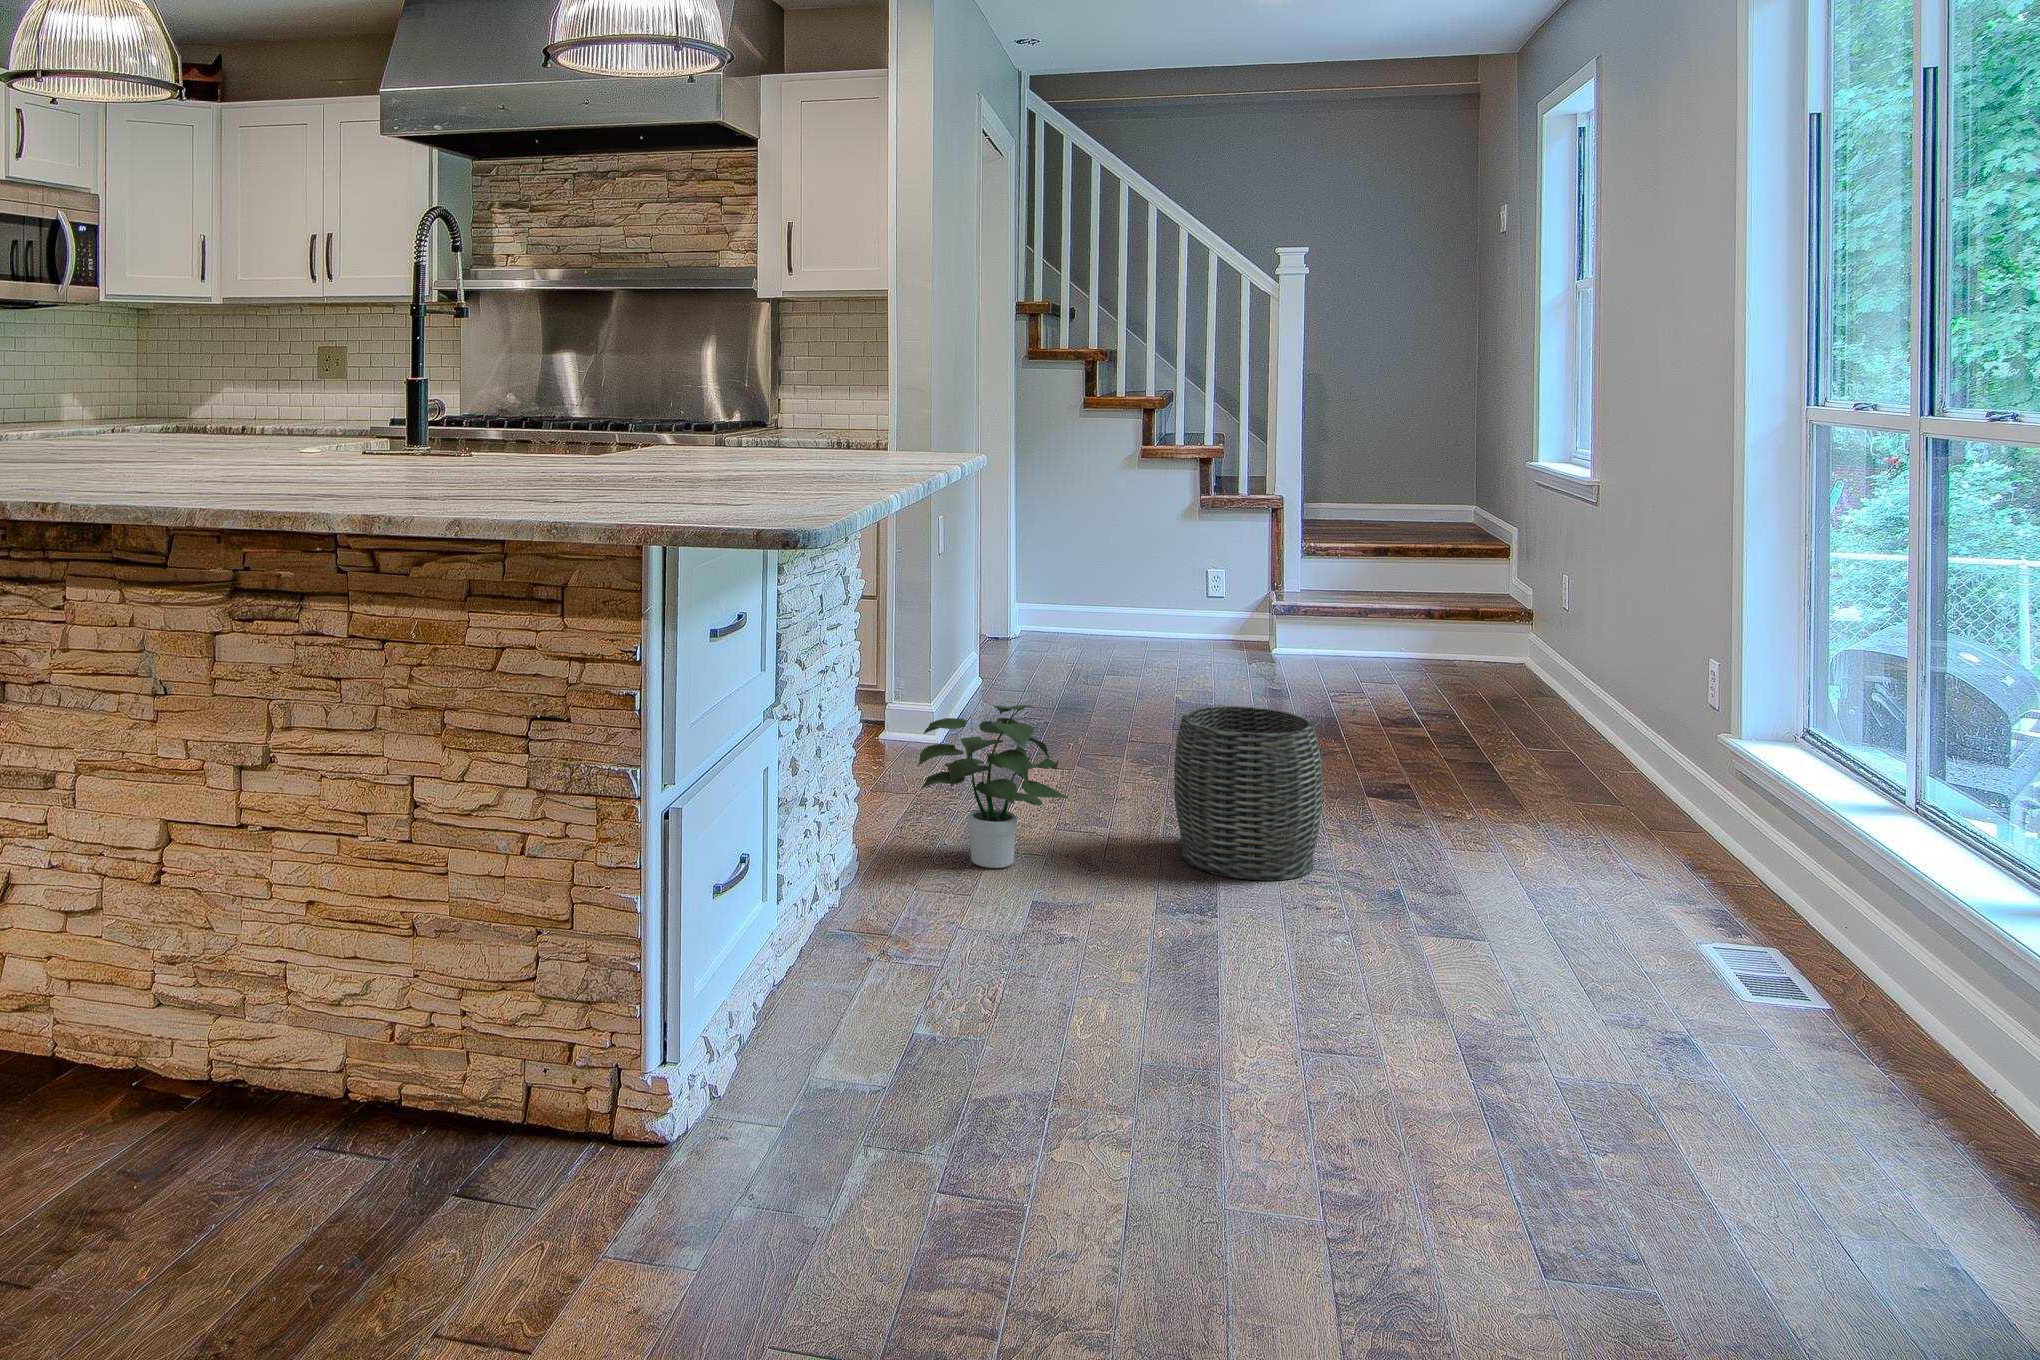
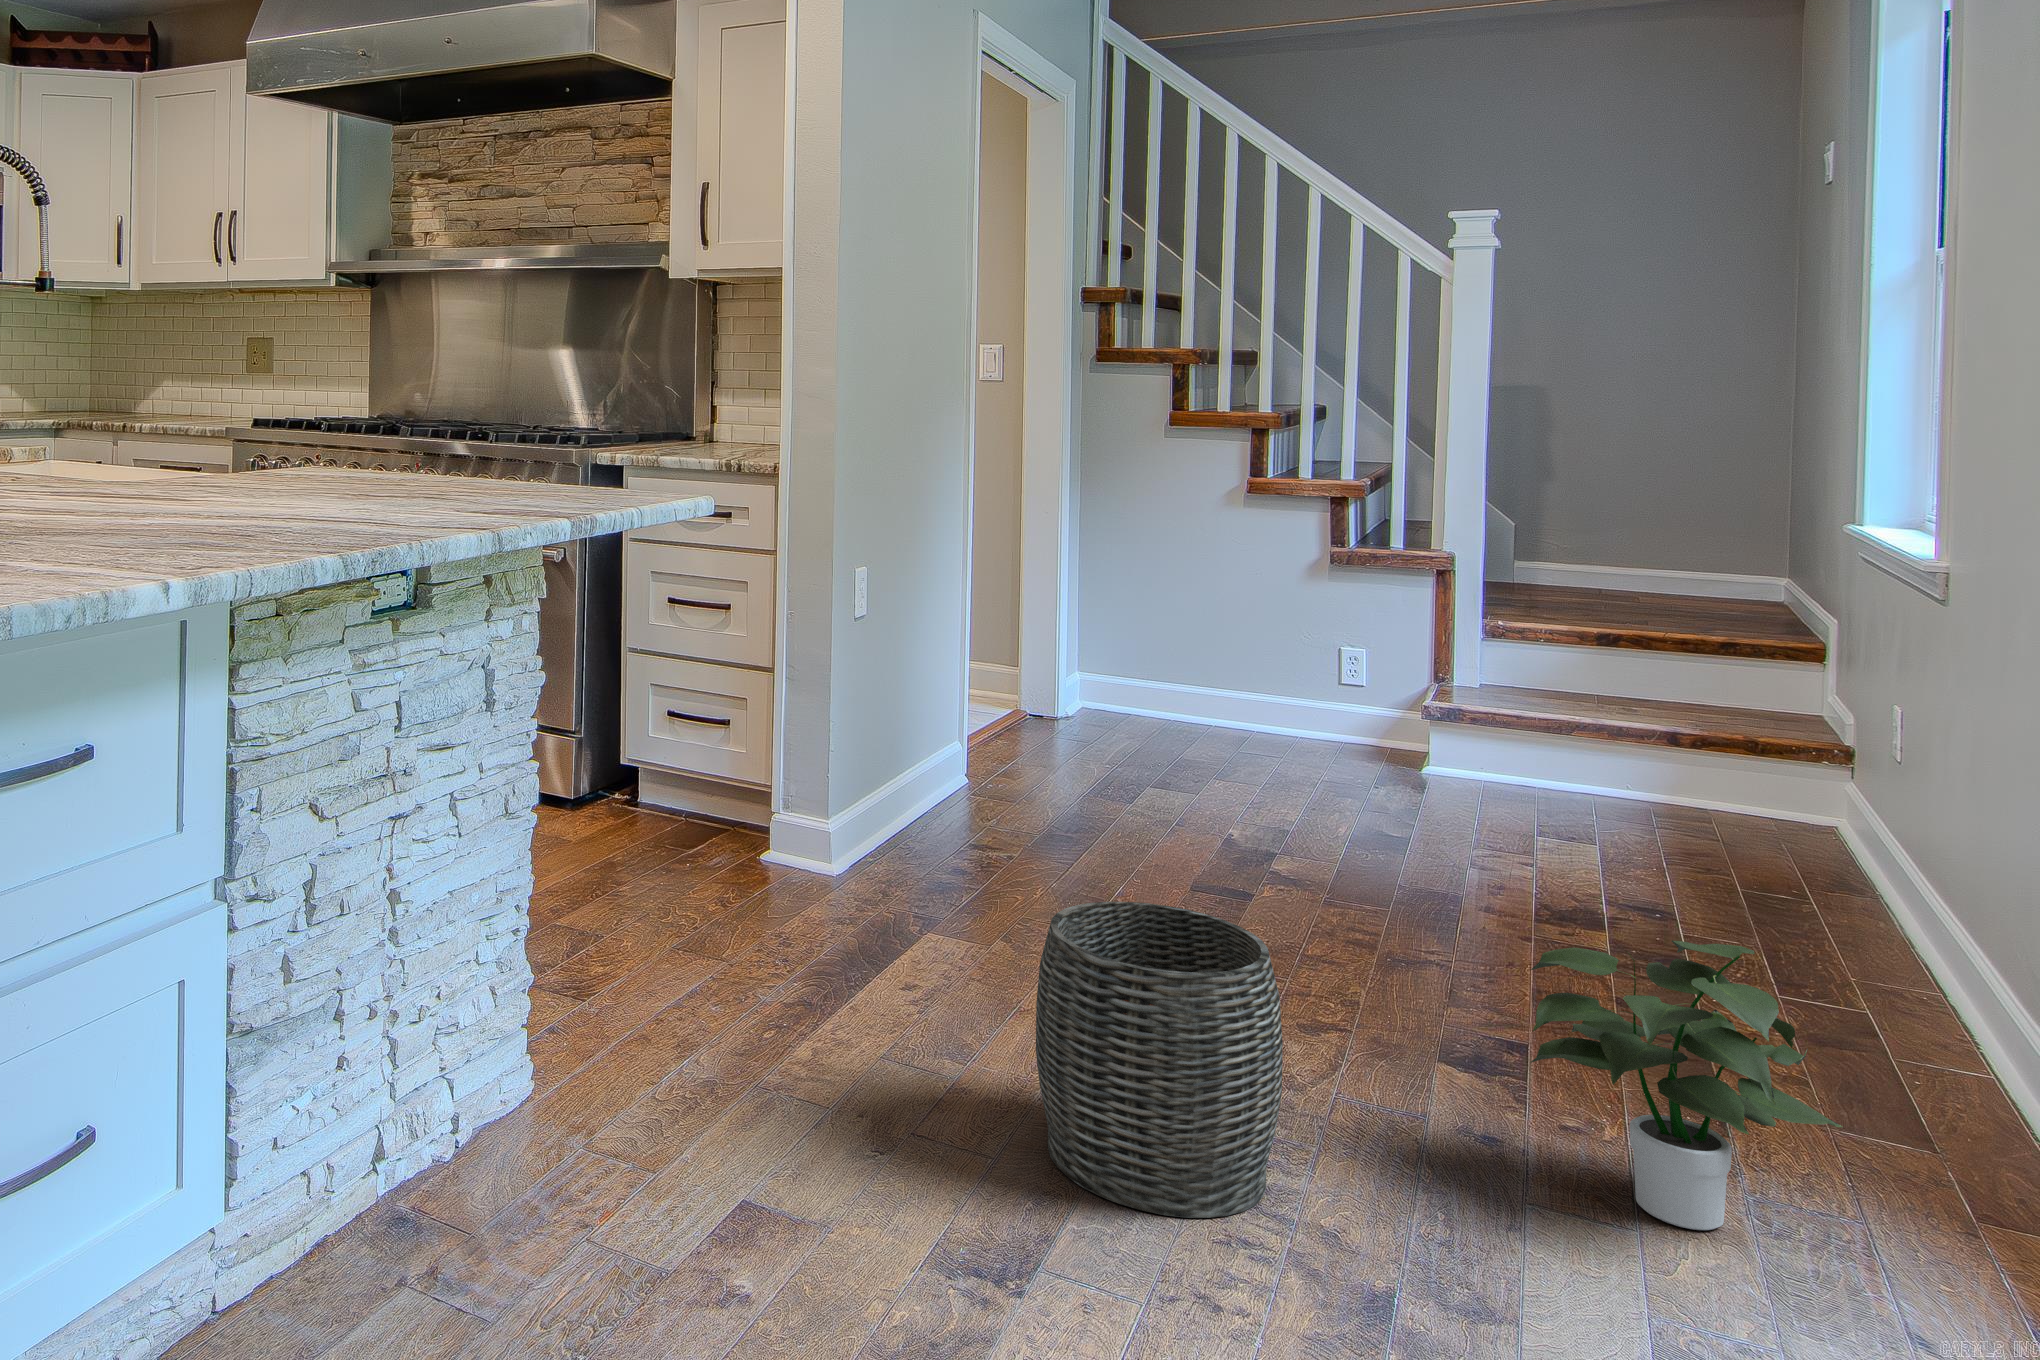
potted plant: present [918,705,1069,868] -> present [1530,940,1843,1230]

